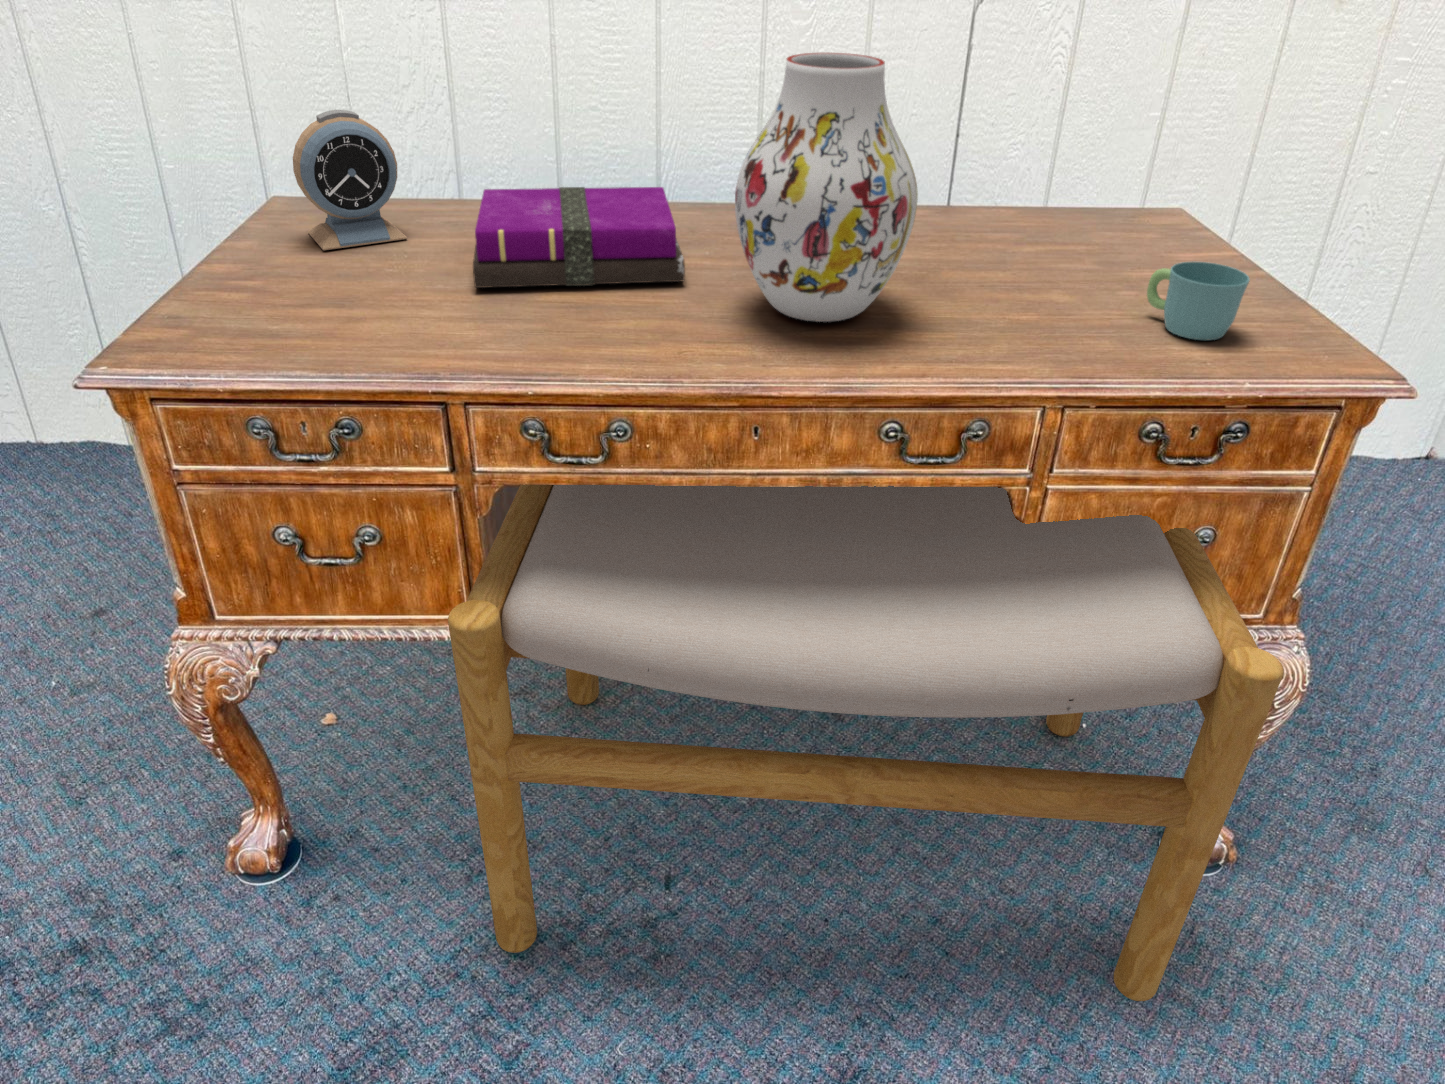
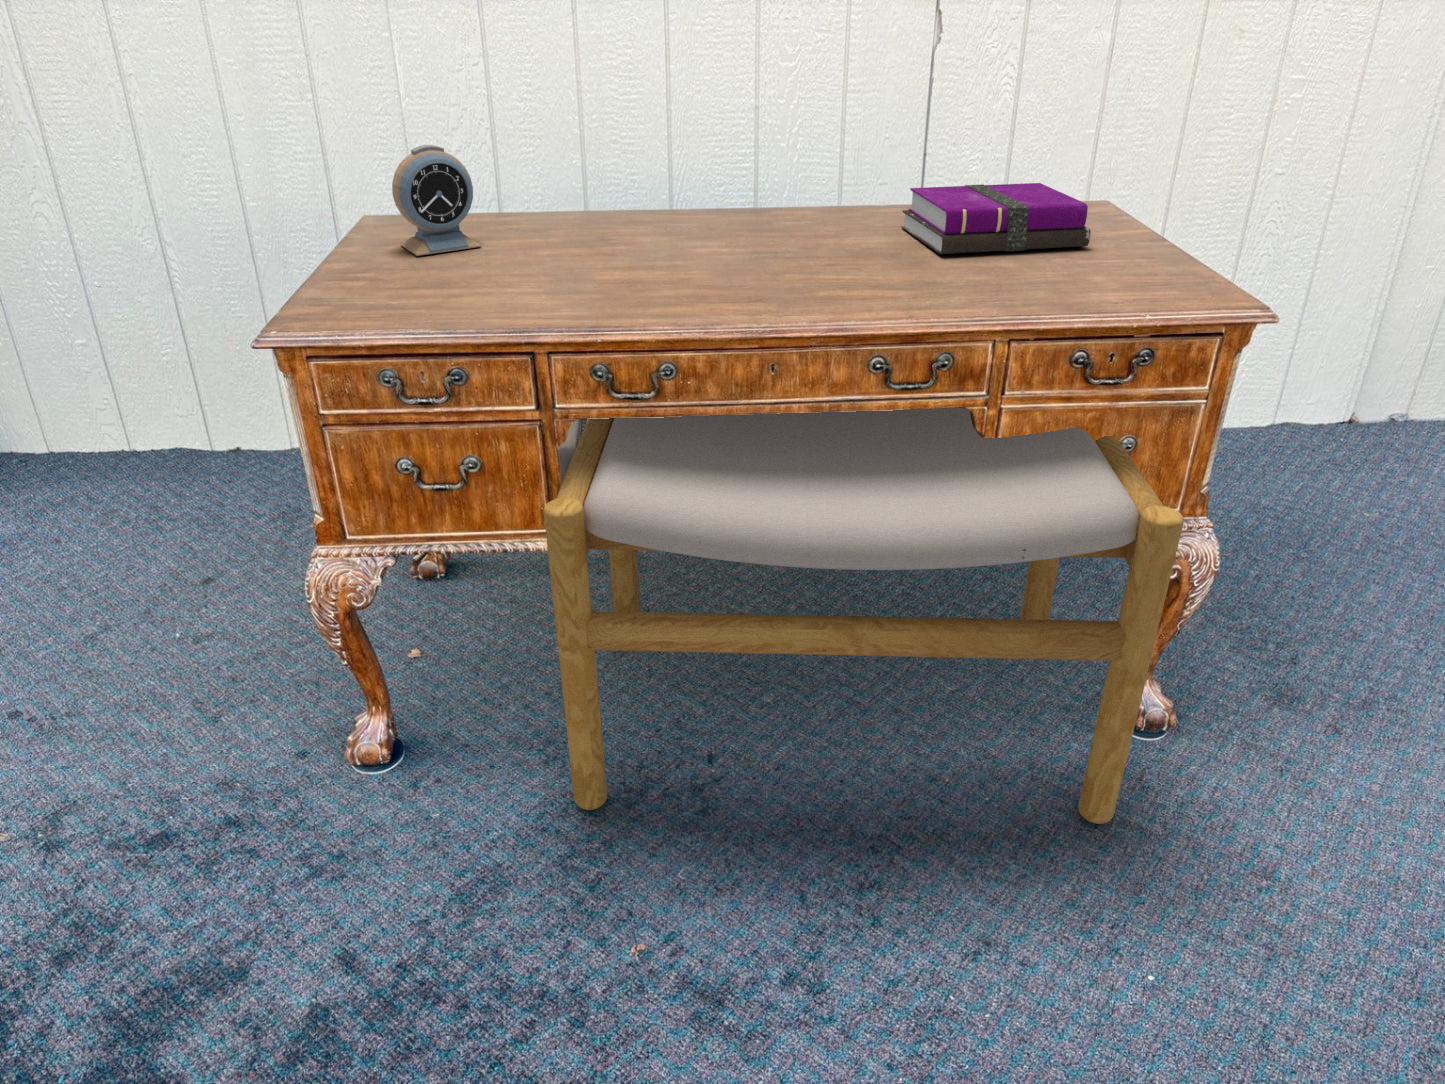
vase: present [735,53,918,322] -> none [749,81,889,287]
notebook: present [473,187,685,288] -> present [901,183,1091,254]
mug: present [1147,262,1249,340] -> none [1071,232,1147,290]

